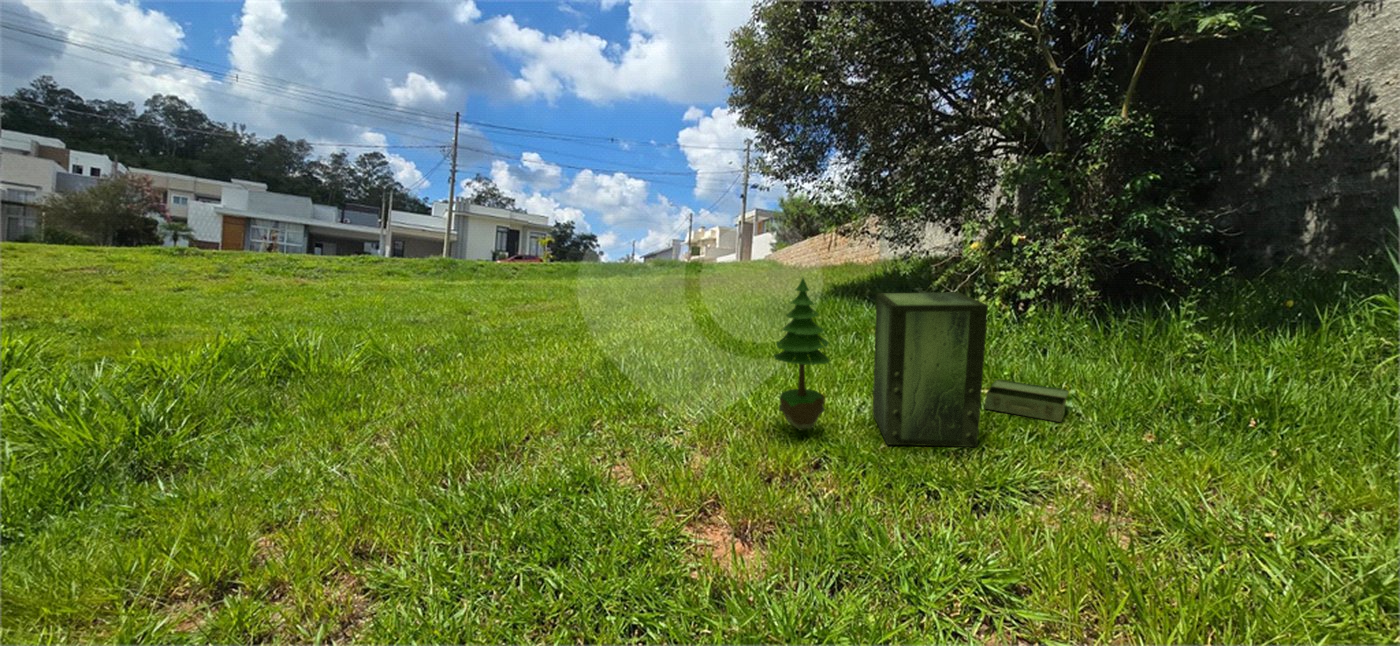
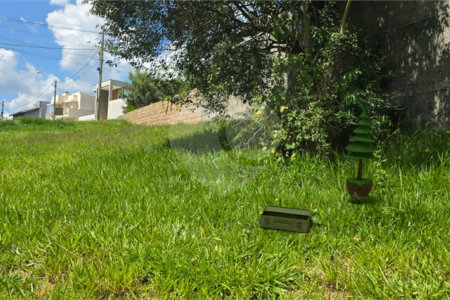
potted tree: present [774,278,830,431] -> present [345,110,378,202]
storage box: present [873,292,988,447] -> none [181,143,255,261]

